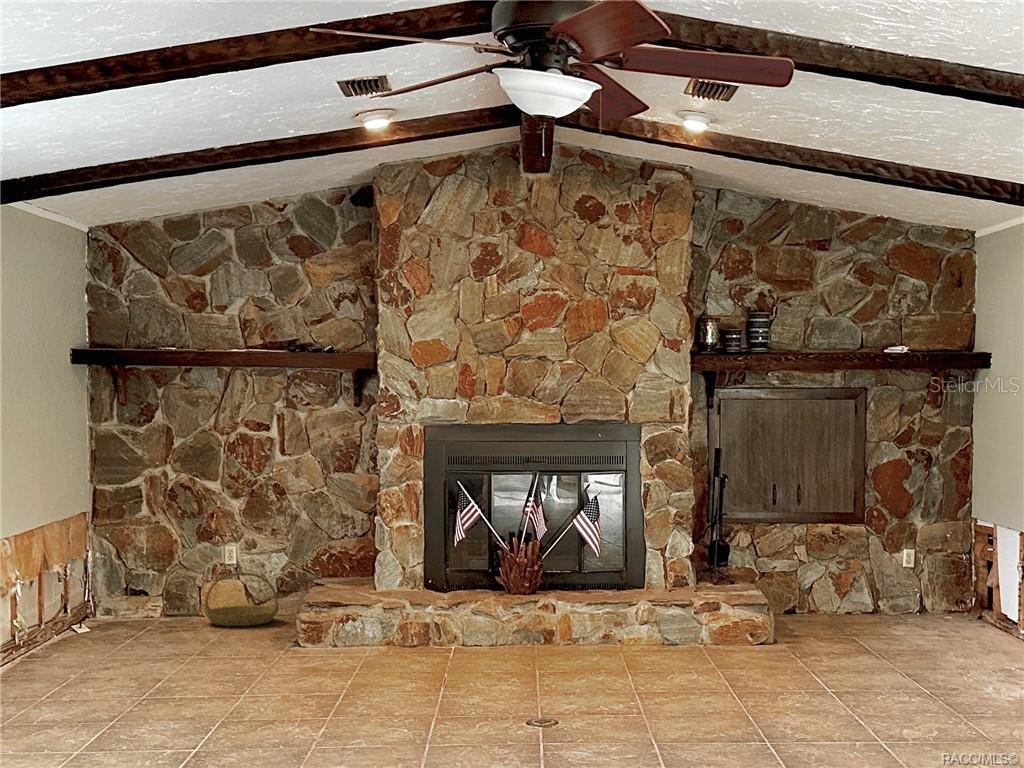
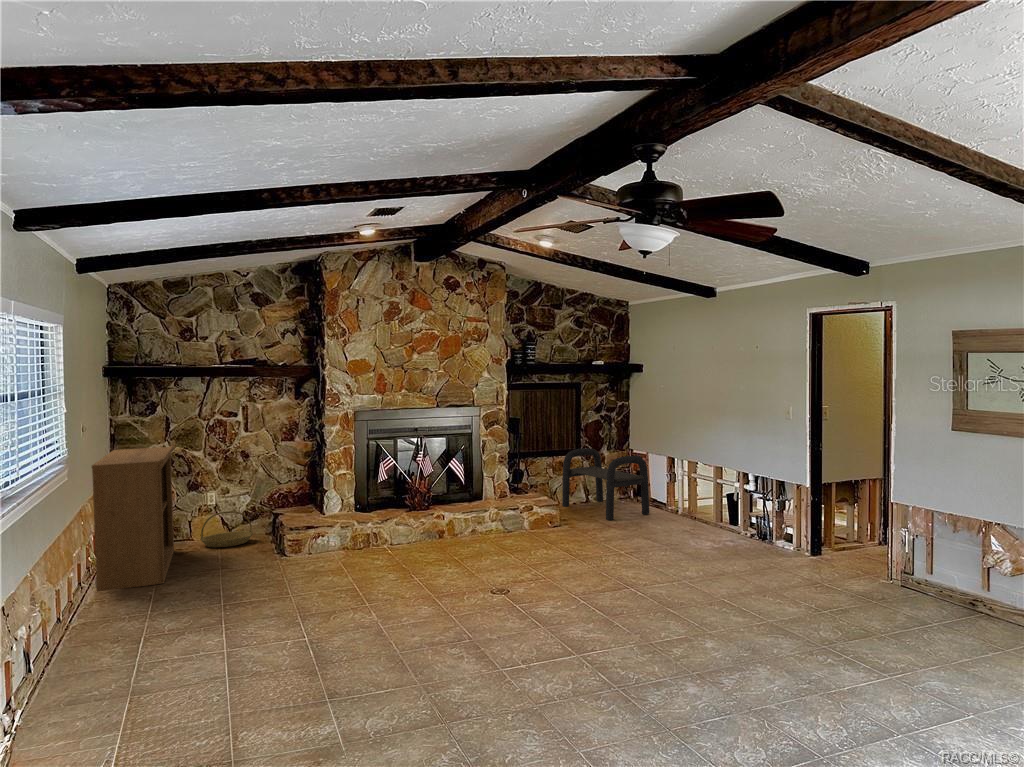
bookshelf: none [19,468,168,666] -> present [92,445,174,591]
bench: none [823,509,977,644] -> present [562,448,649,520]

